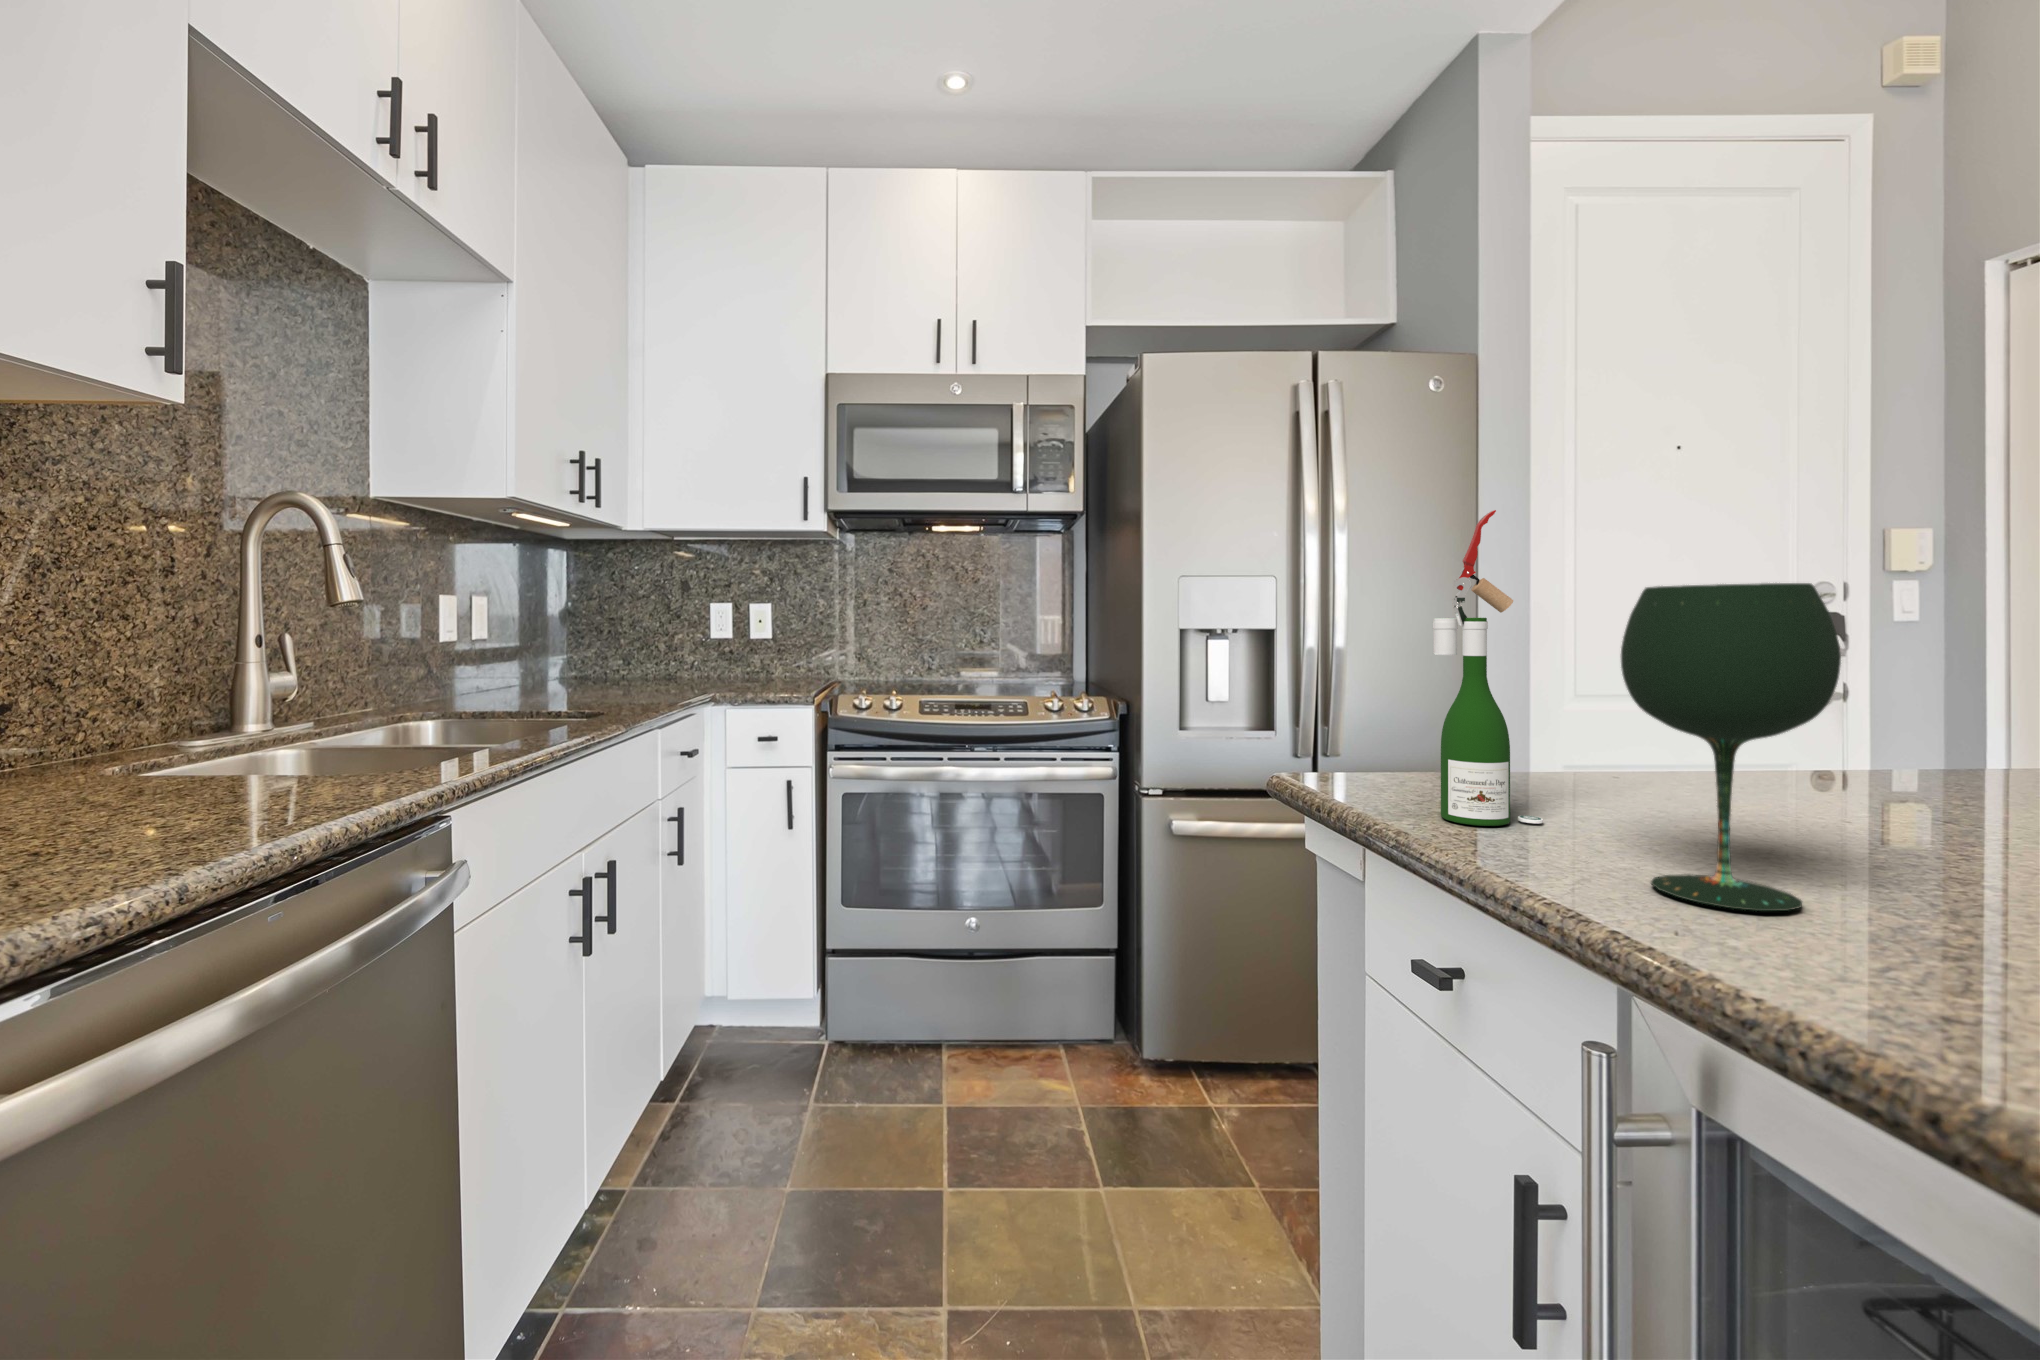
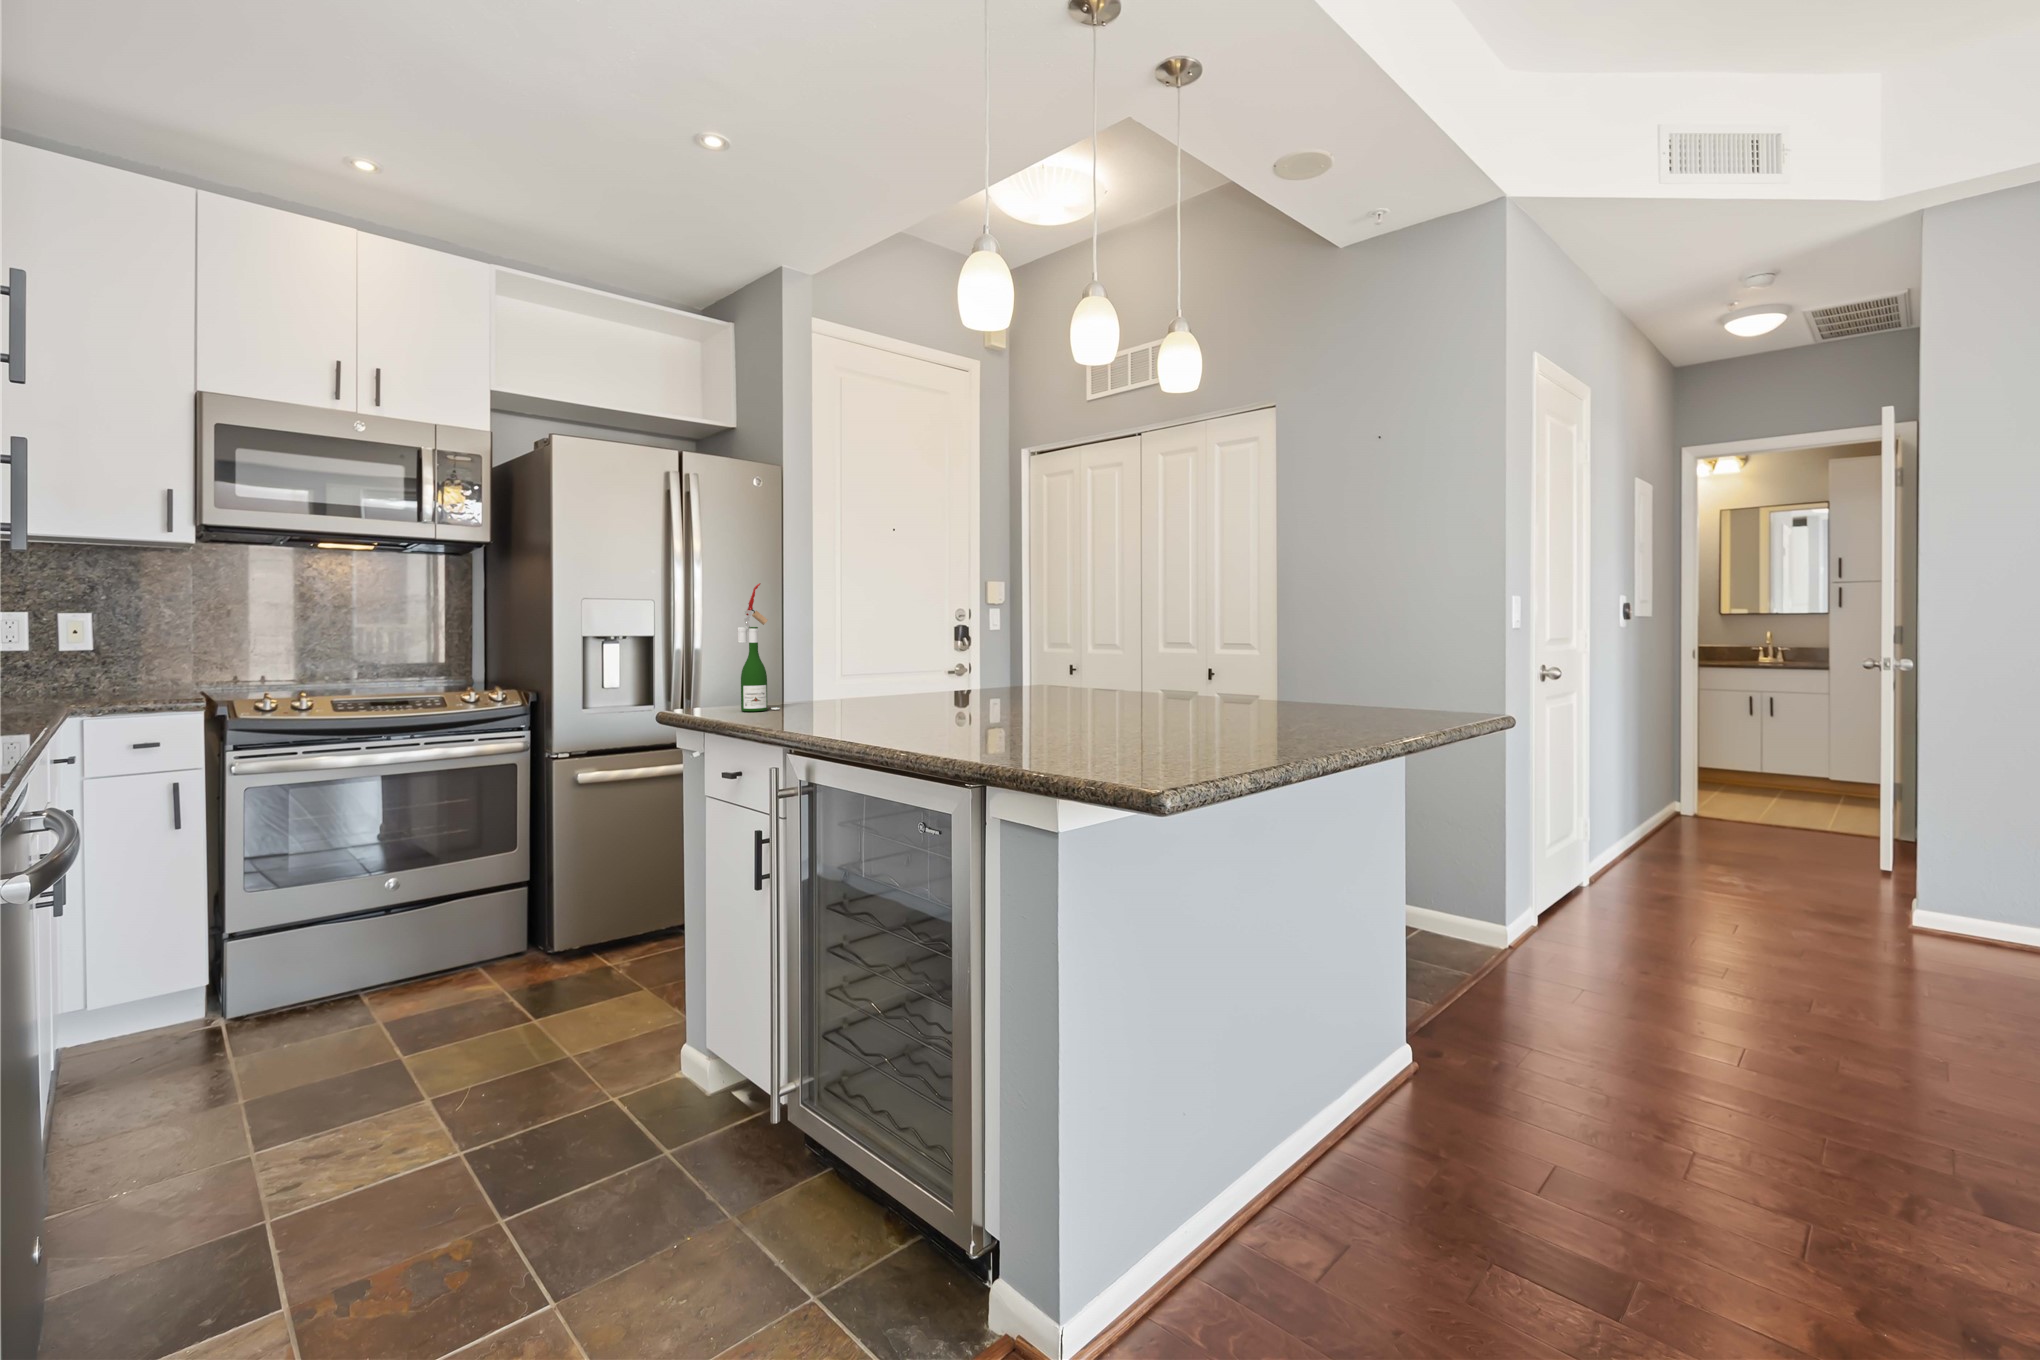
wine glass: present [1621,583,1841,911] -> none [793,616,849,717]

